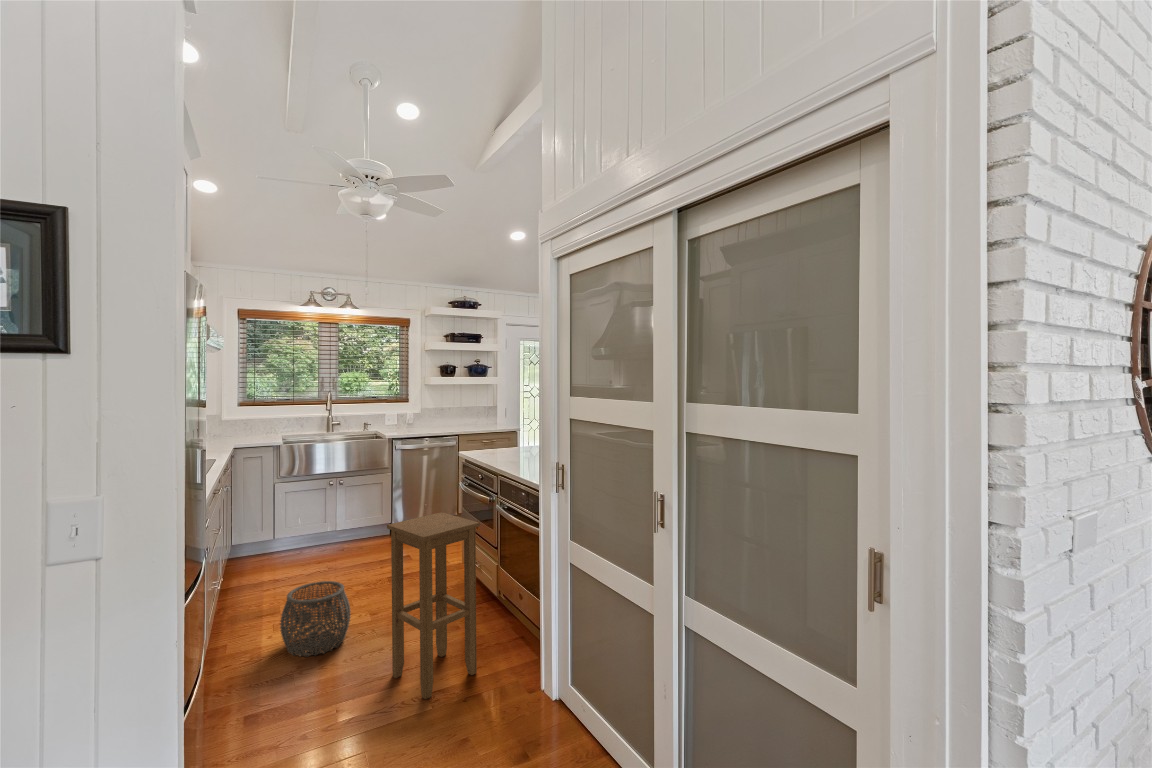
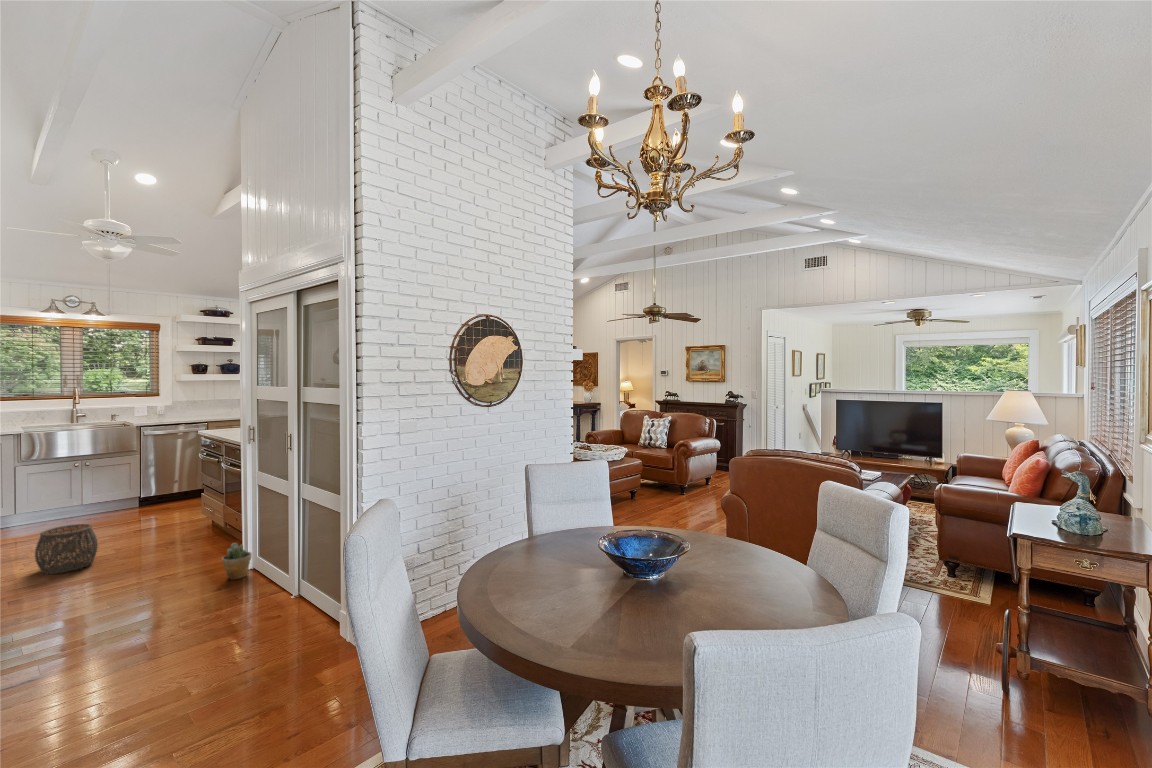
stool: present [387,512,480,699] -> none [126,466,199,579]
potted plant: none [519,659,562,727] -> present [222,543,252,580]

